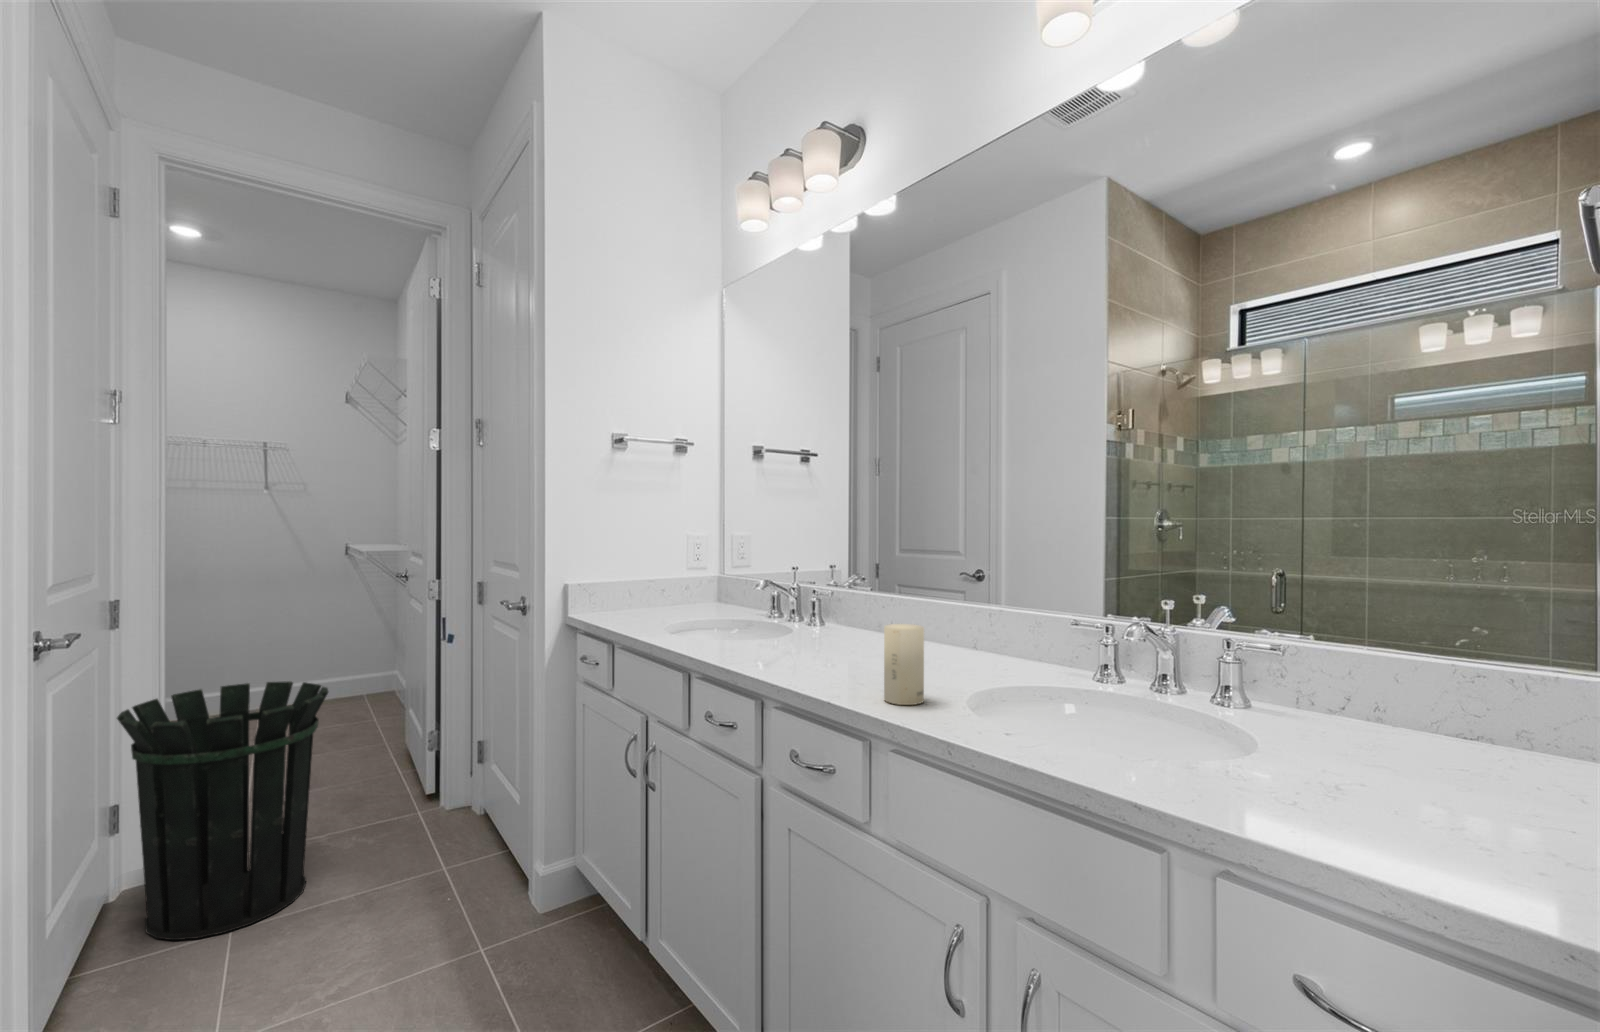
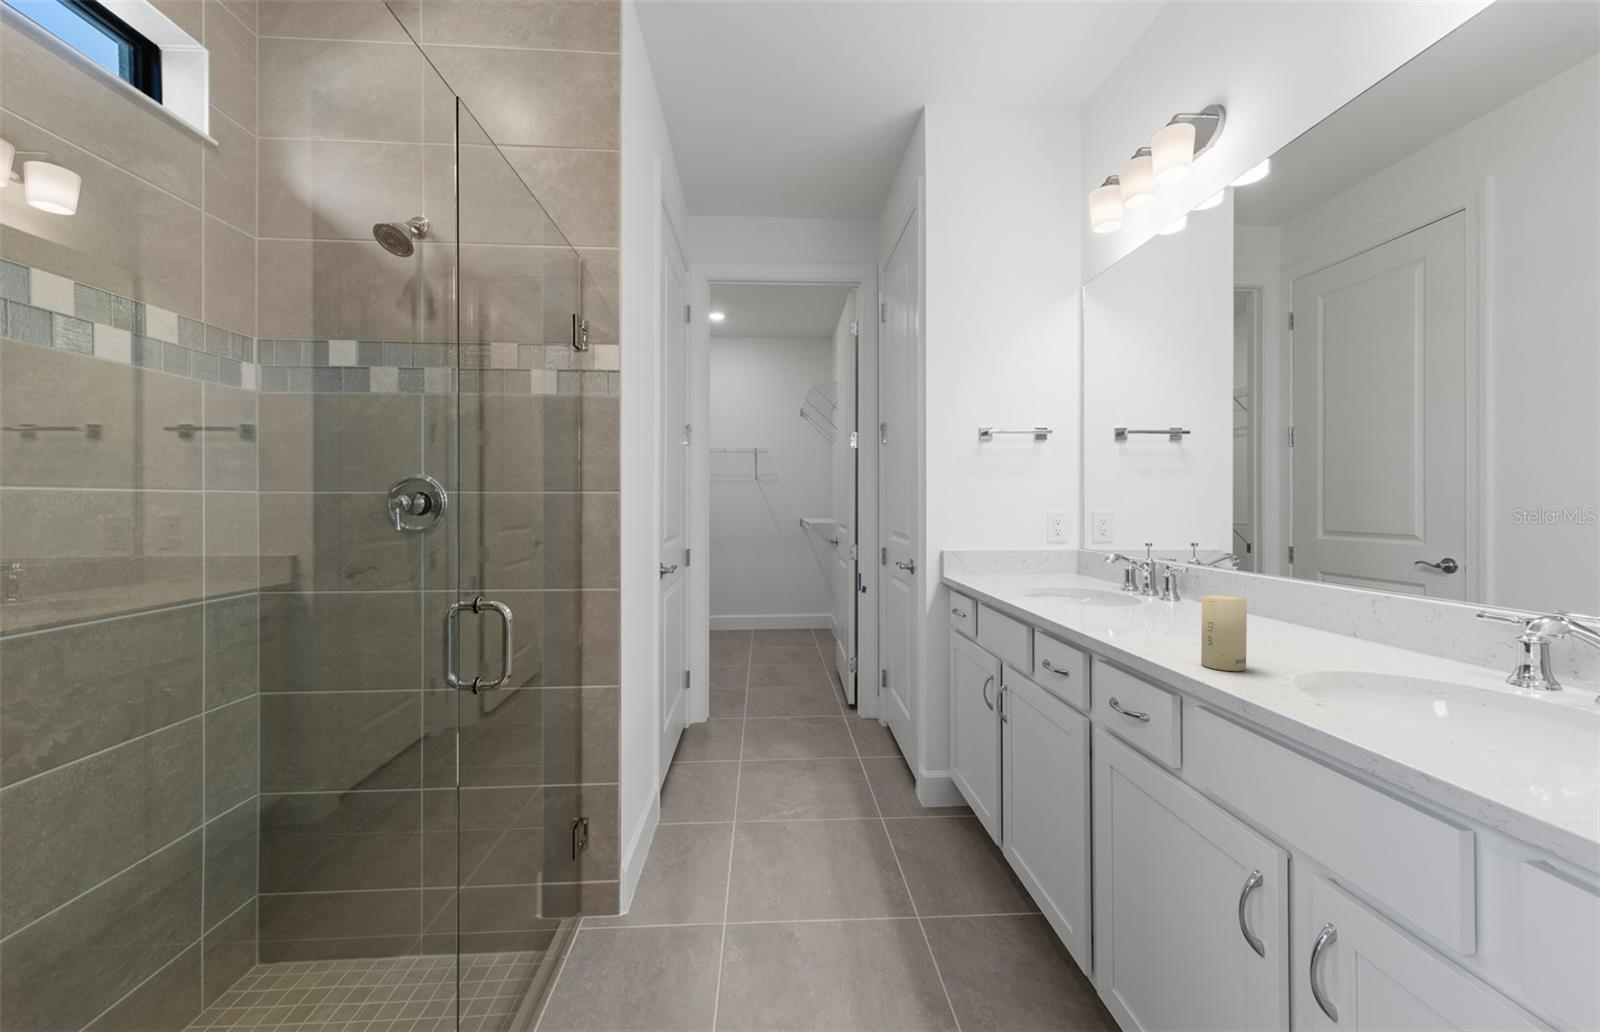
waste bin: present [117,681,328,940] -> none [684,609,789,763]

